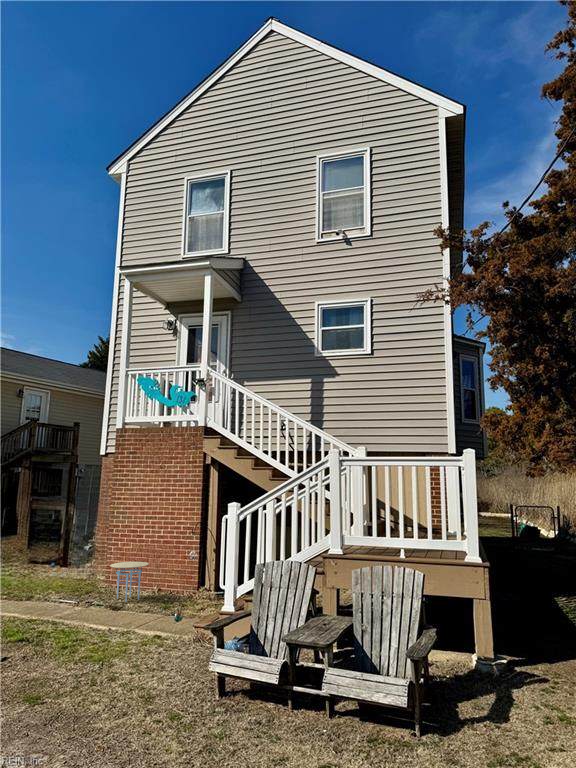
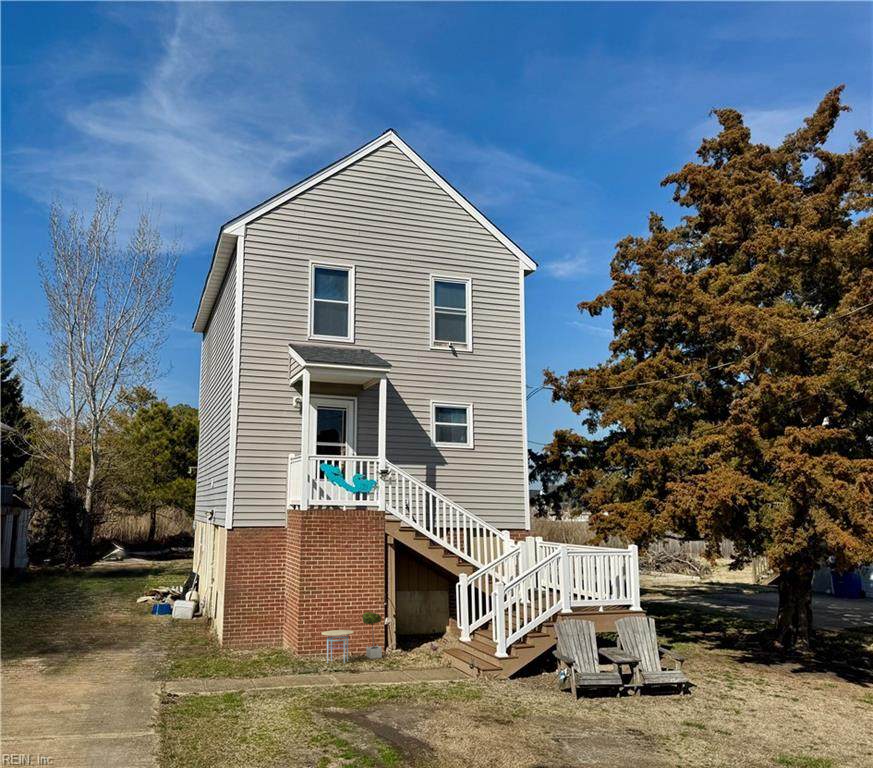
potted tree: none [163,544,185,602] -> present [362,612,382,659]

